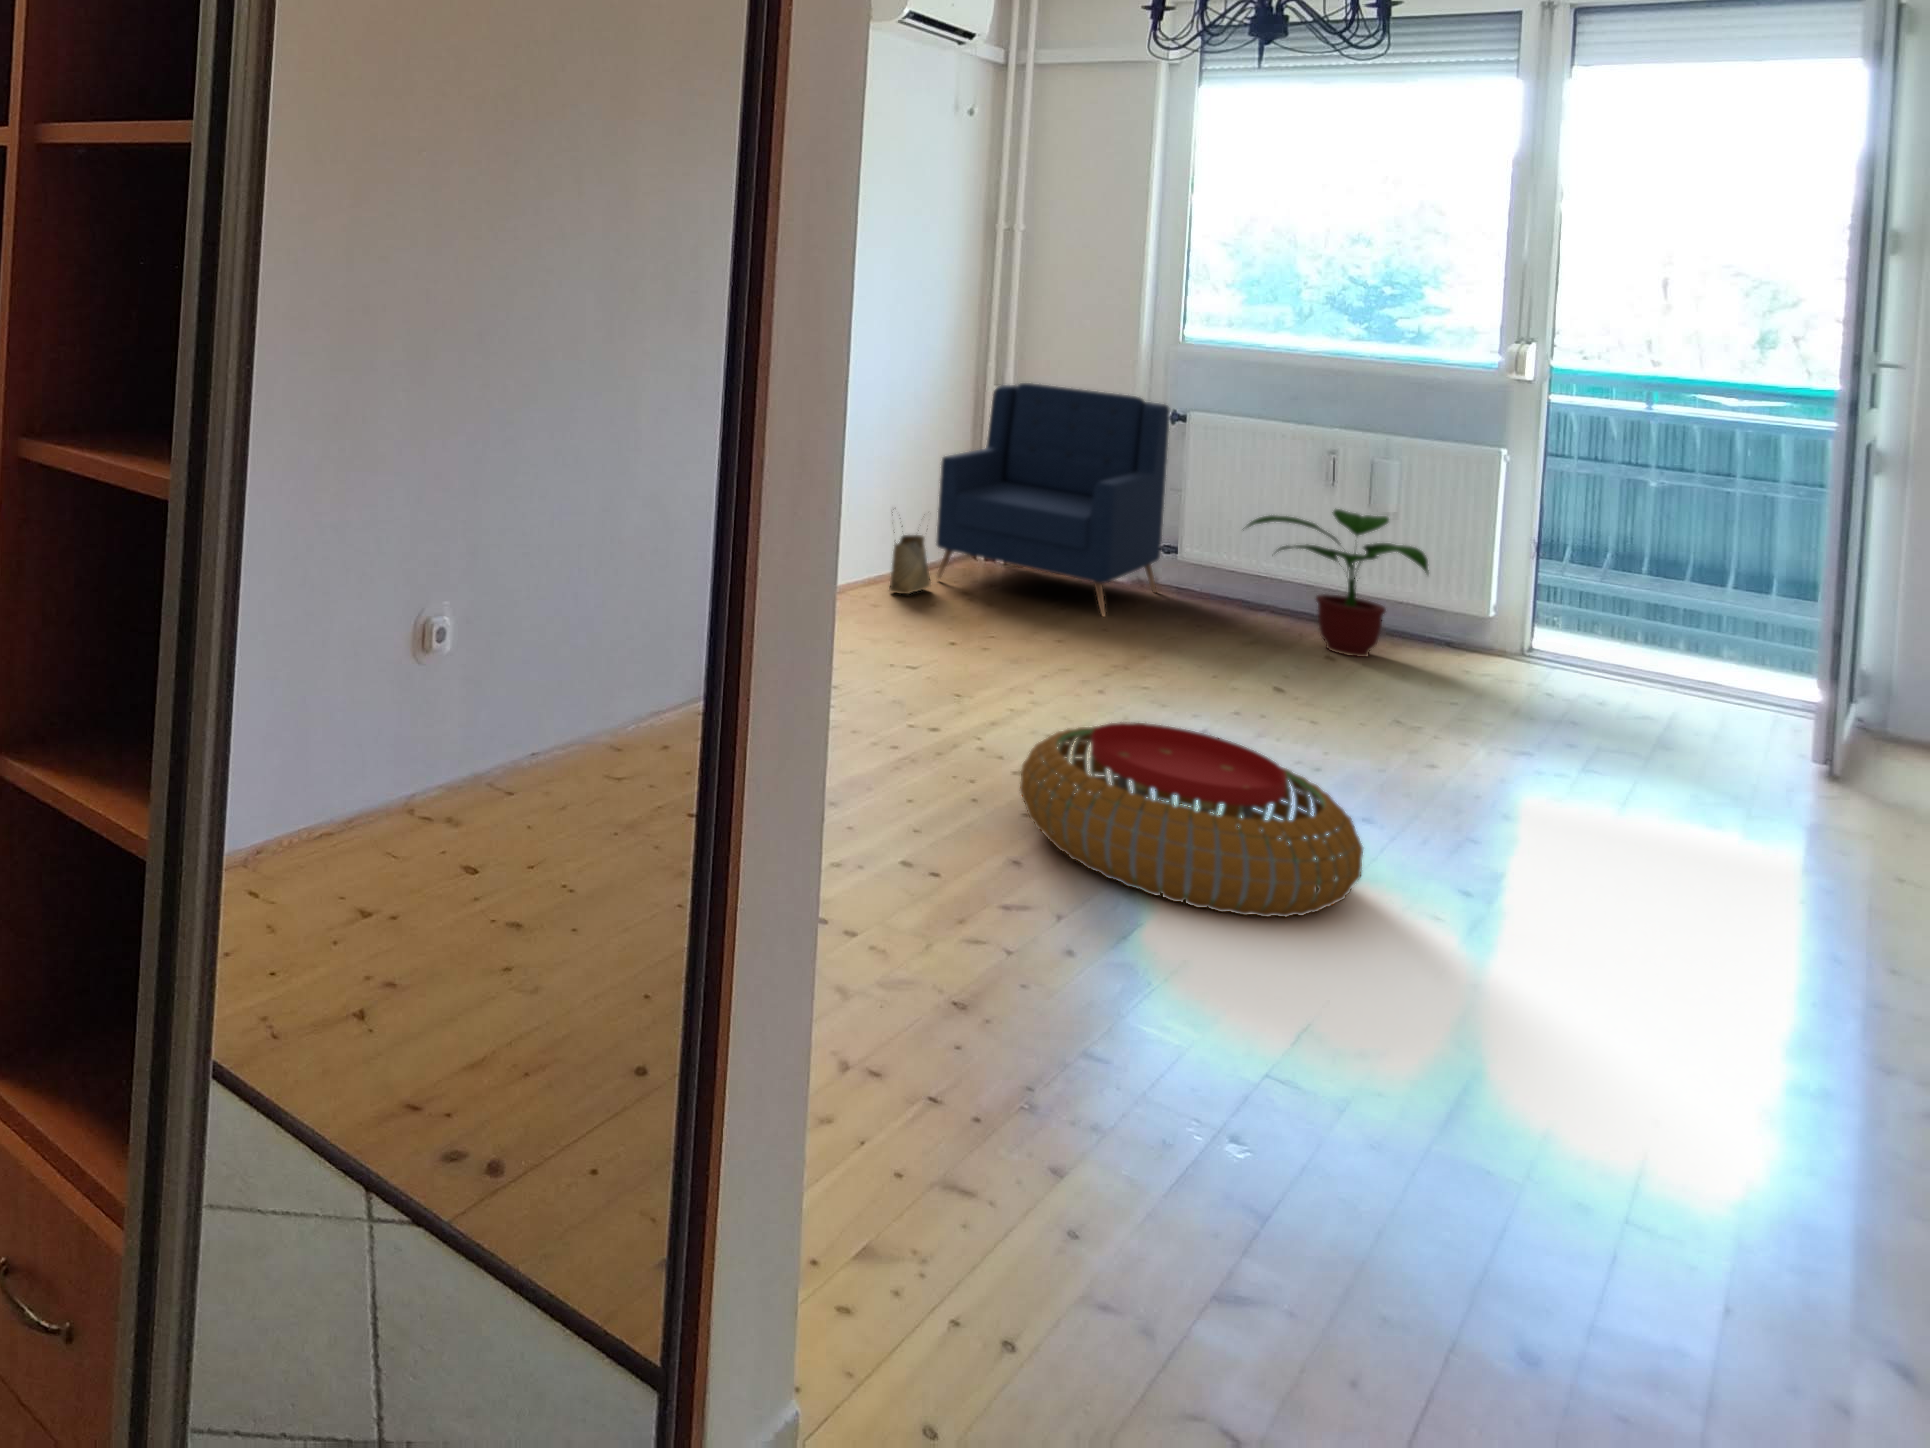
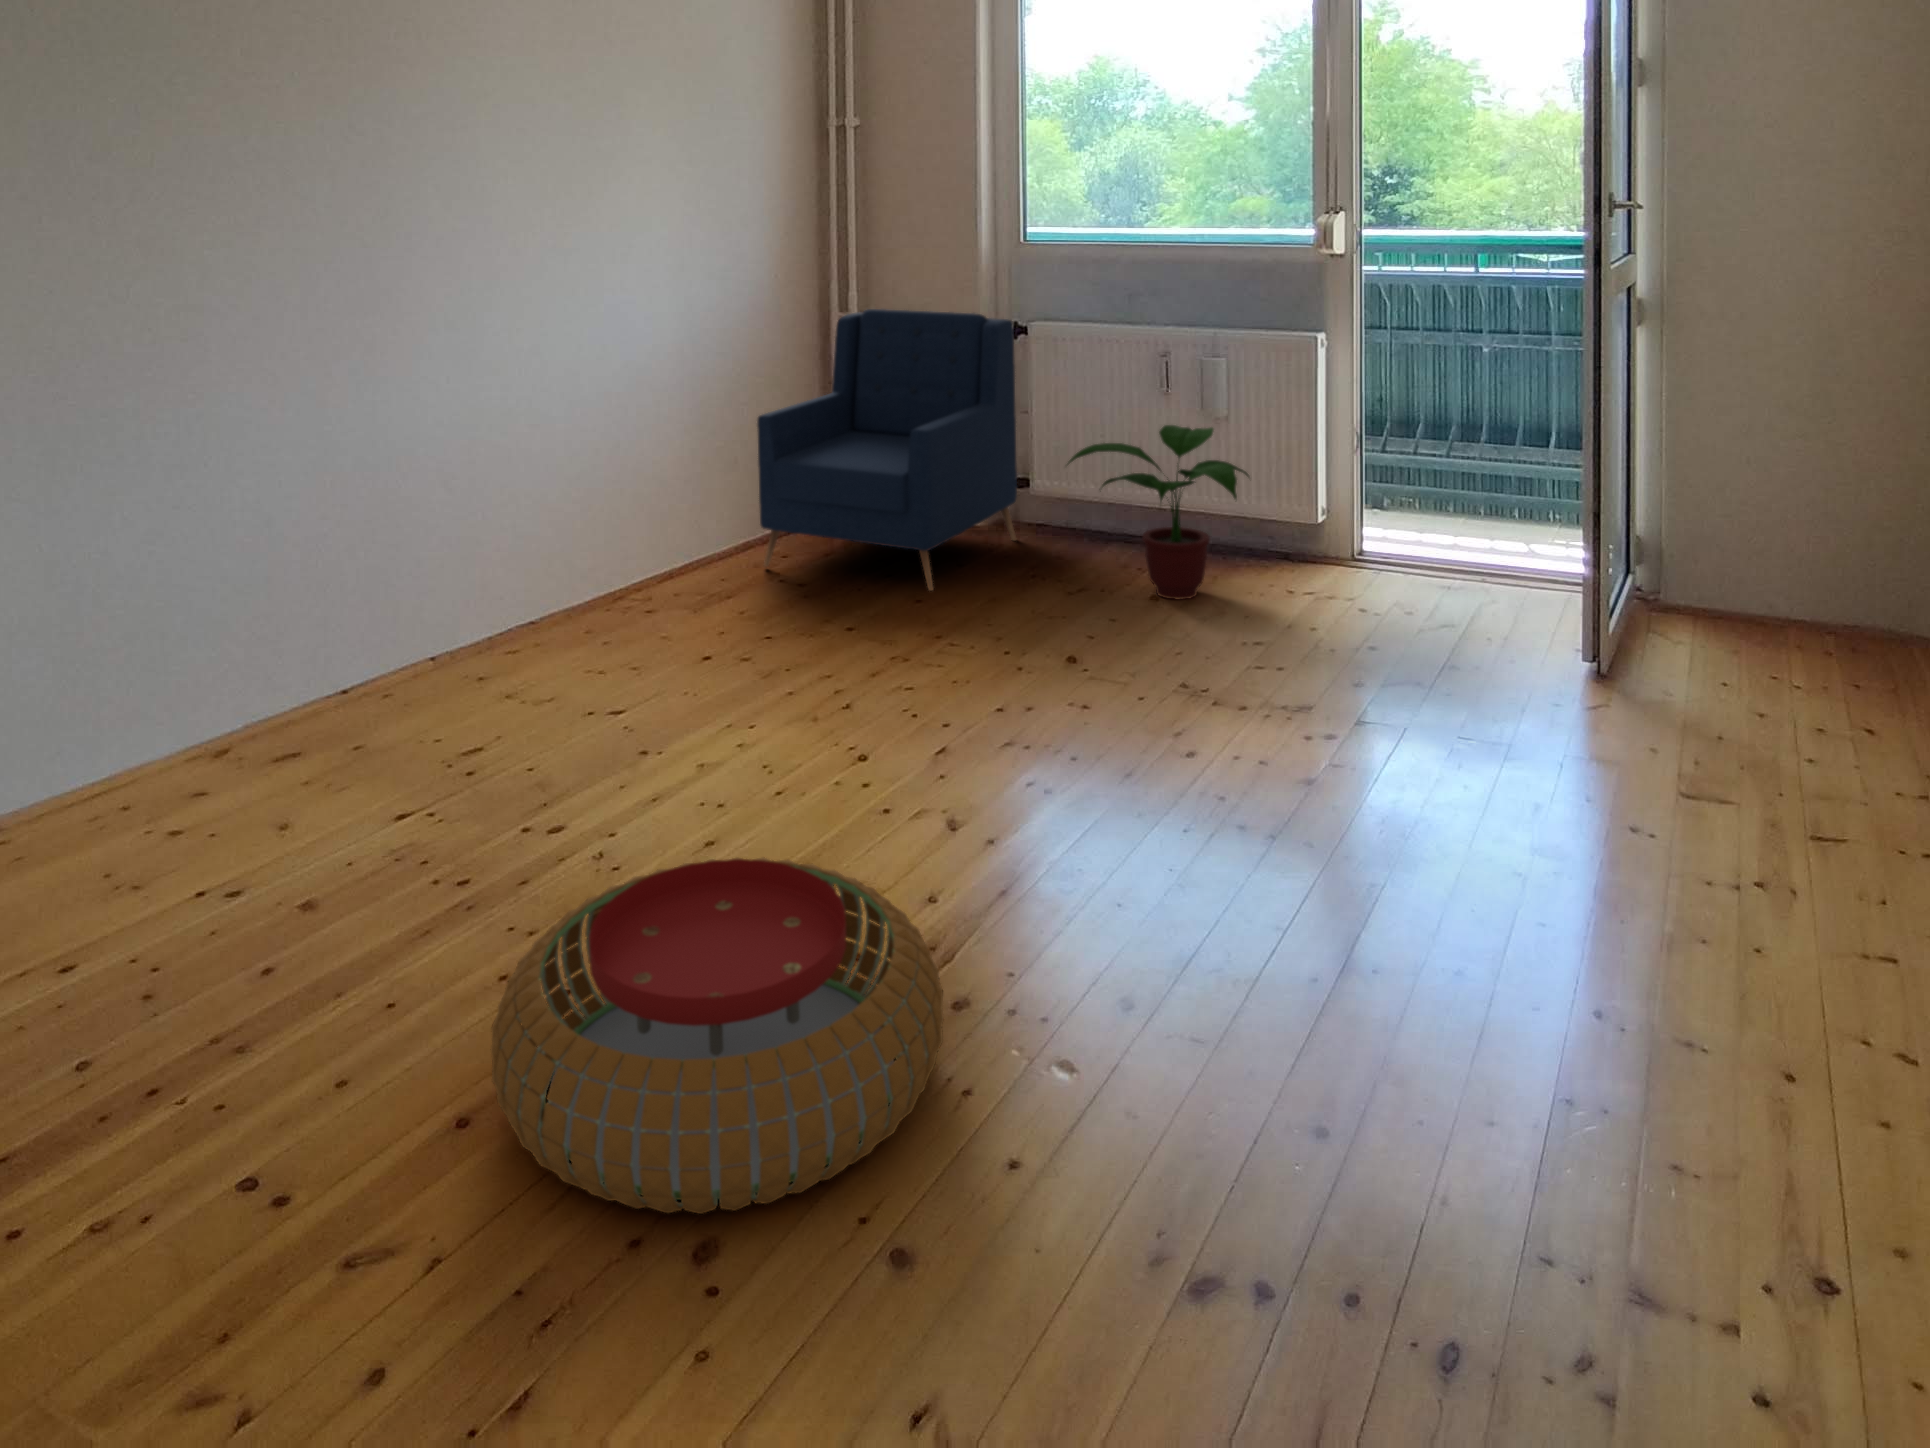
woven basket: present [889,512,931,594] -> none [685,490,744,601]

